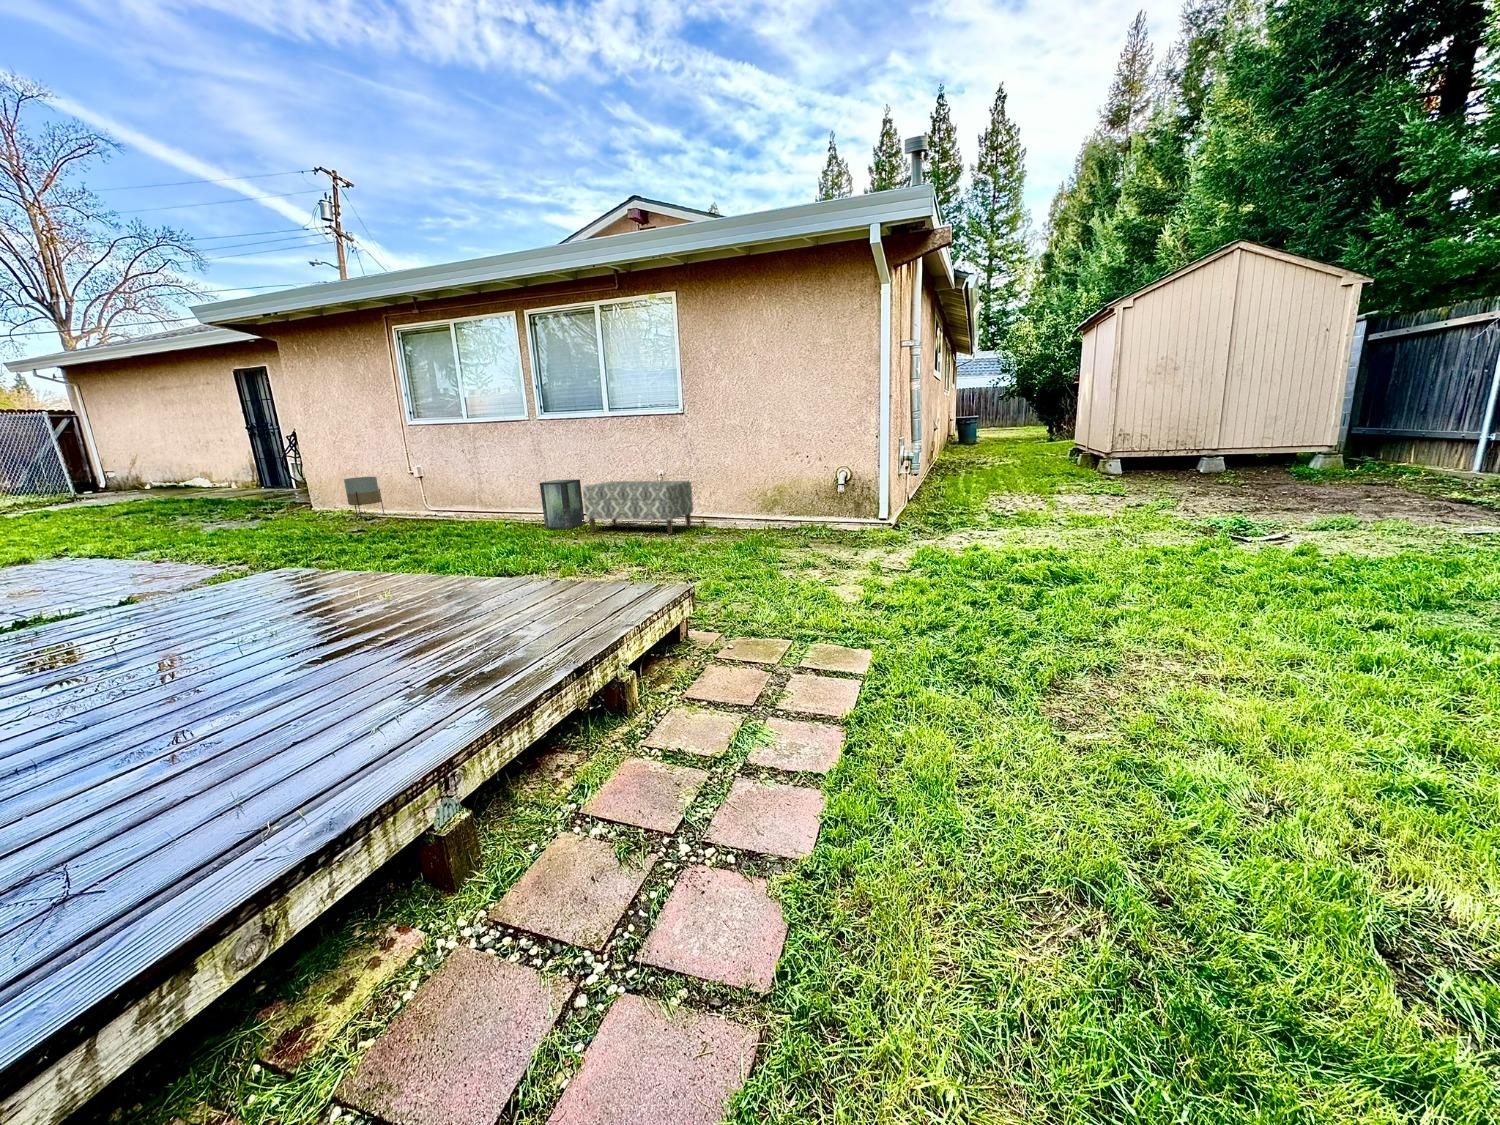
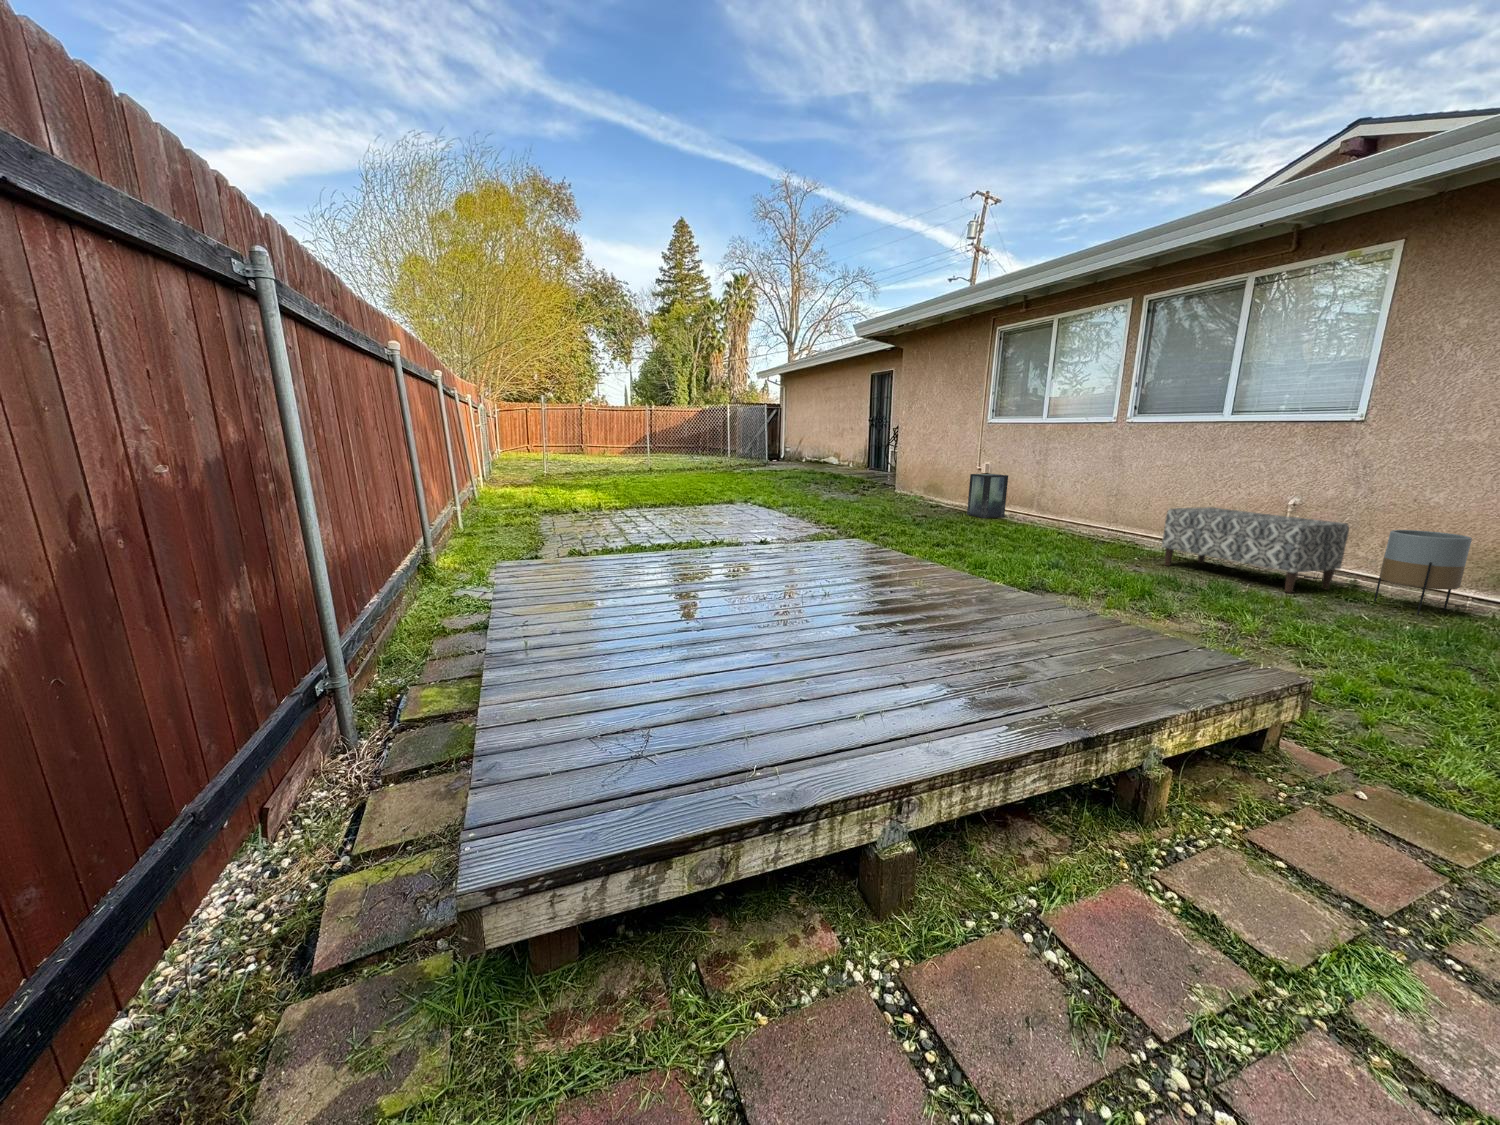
planter: present [344,477,384,518] -> present [1374,530,1472,615]
storage box: present [540,479,585,529] -> present [967,474,1008,518]

